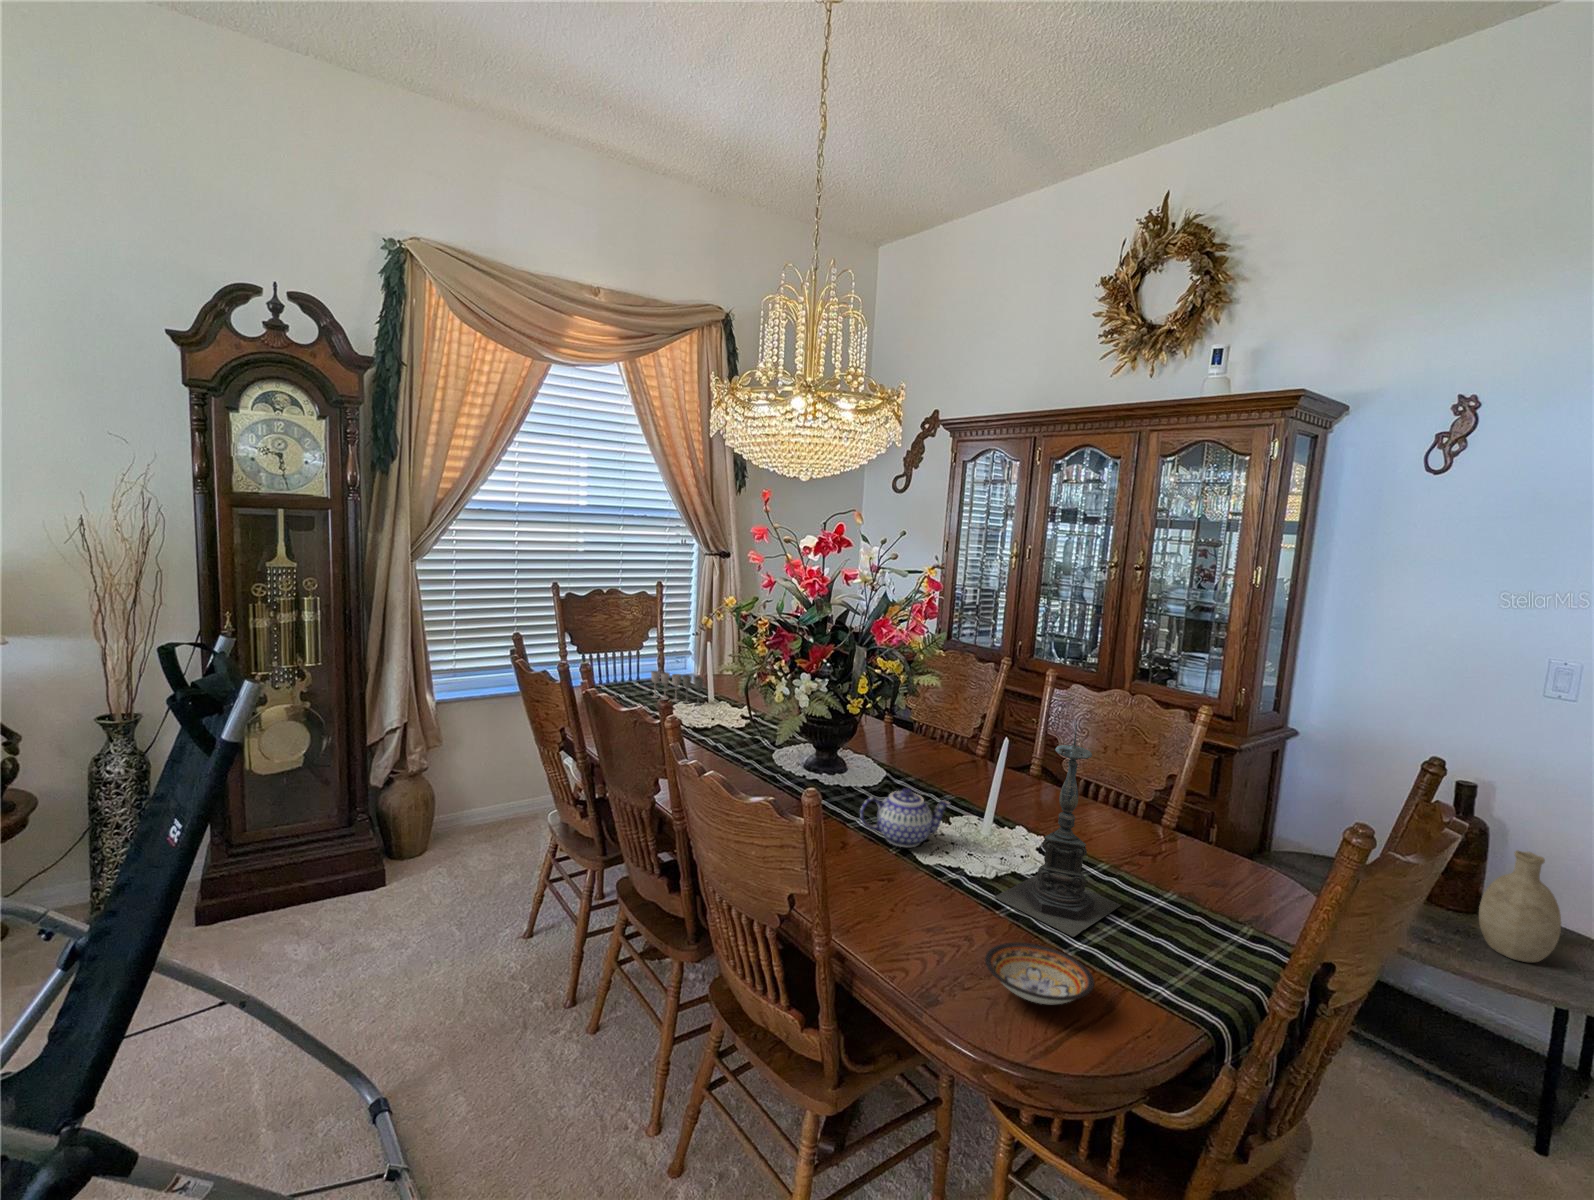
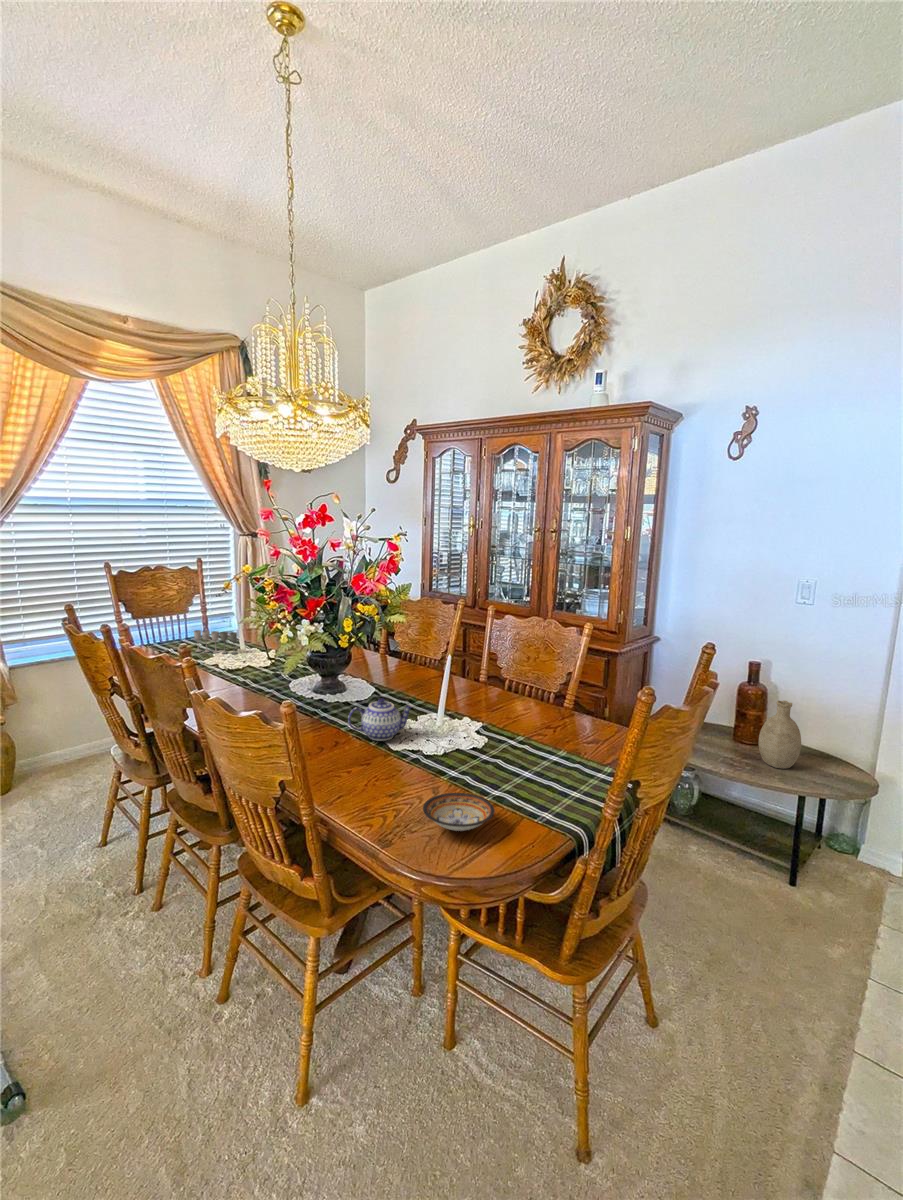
candle holder: present [995,724,1121,937] -> none [440,641,526,786]

